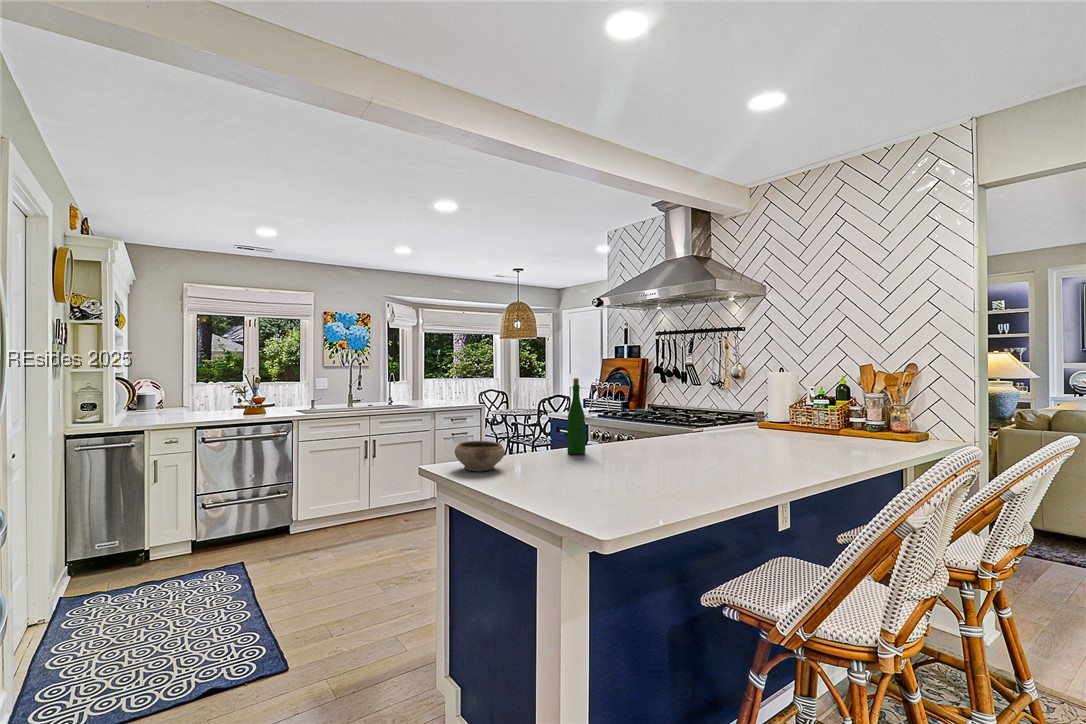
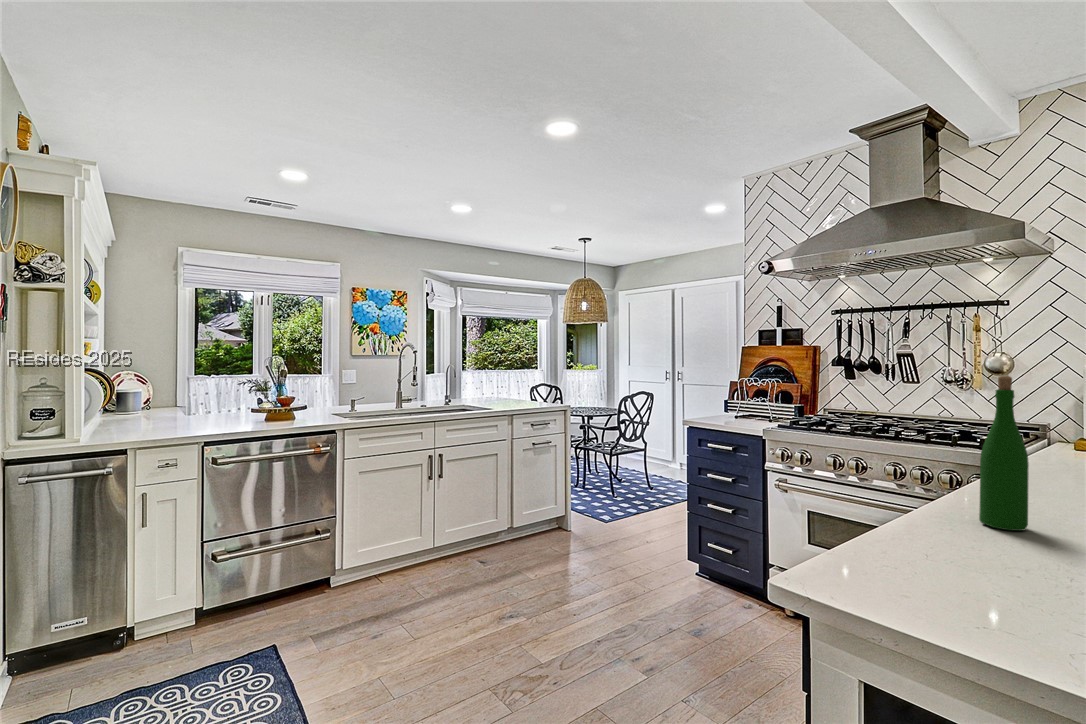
ceramic bowl: present [454,441,505,471] -> none [879,520,1032,613]

